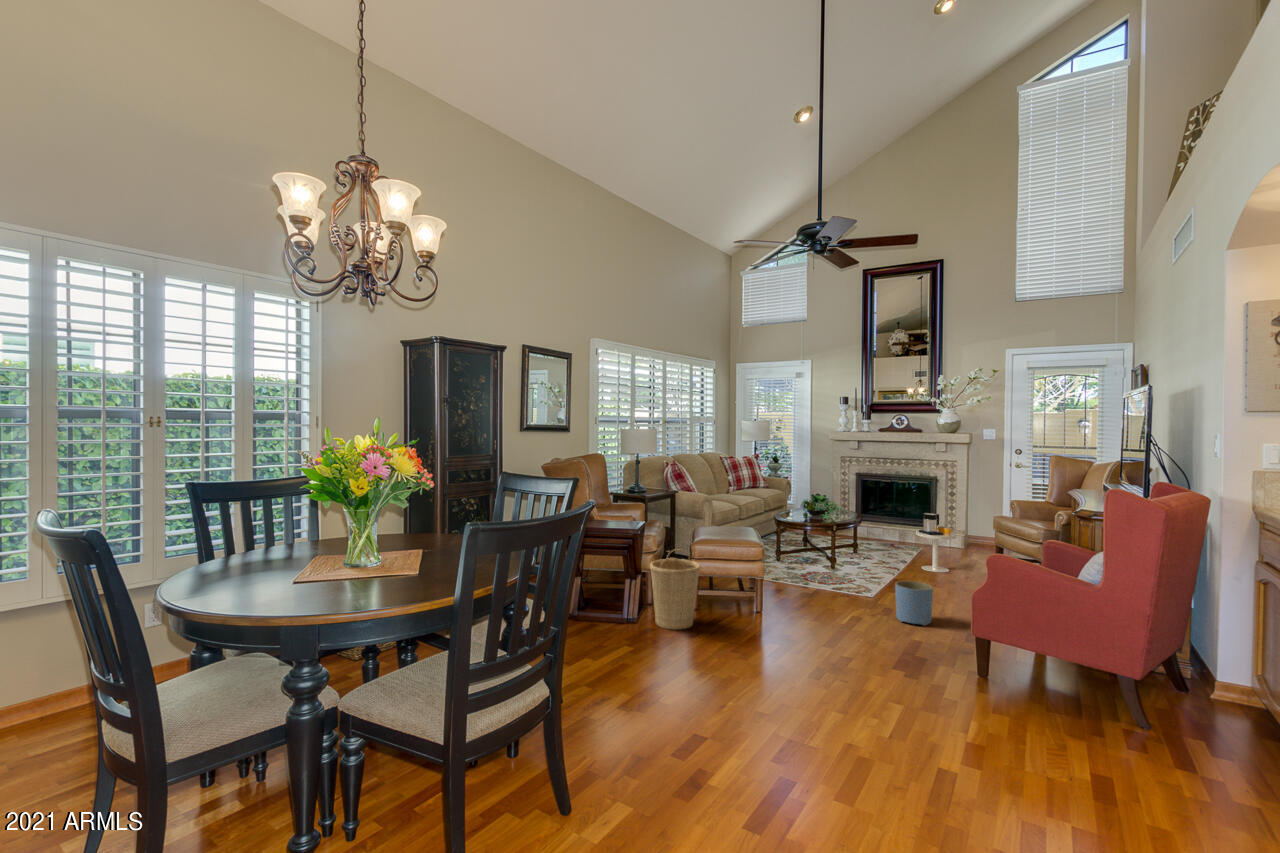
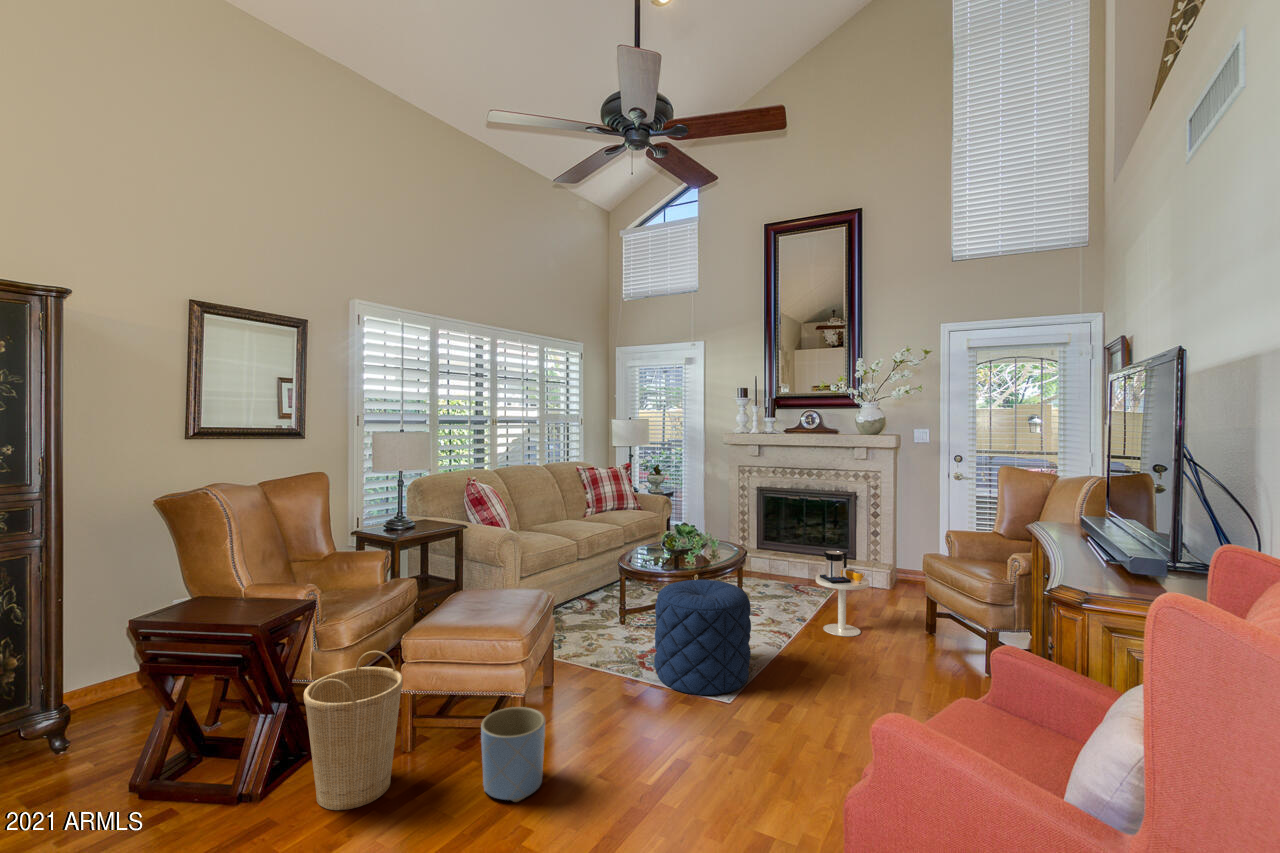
pouf: none [815,526,881,596] -> present [654,580,751,695]
planter: present [895,581,933,626] -> present [481,707,545,802]

